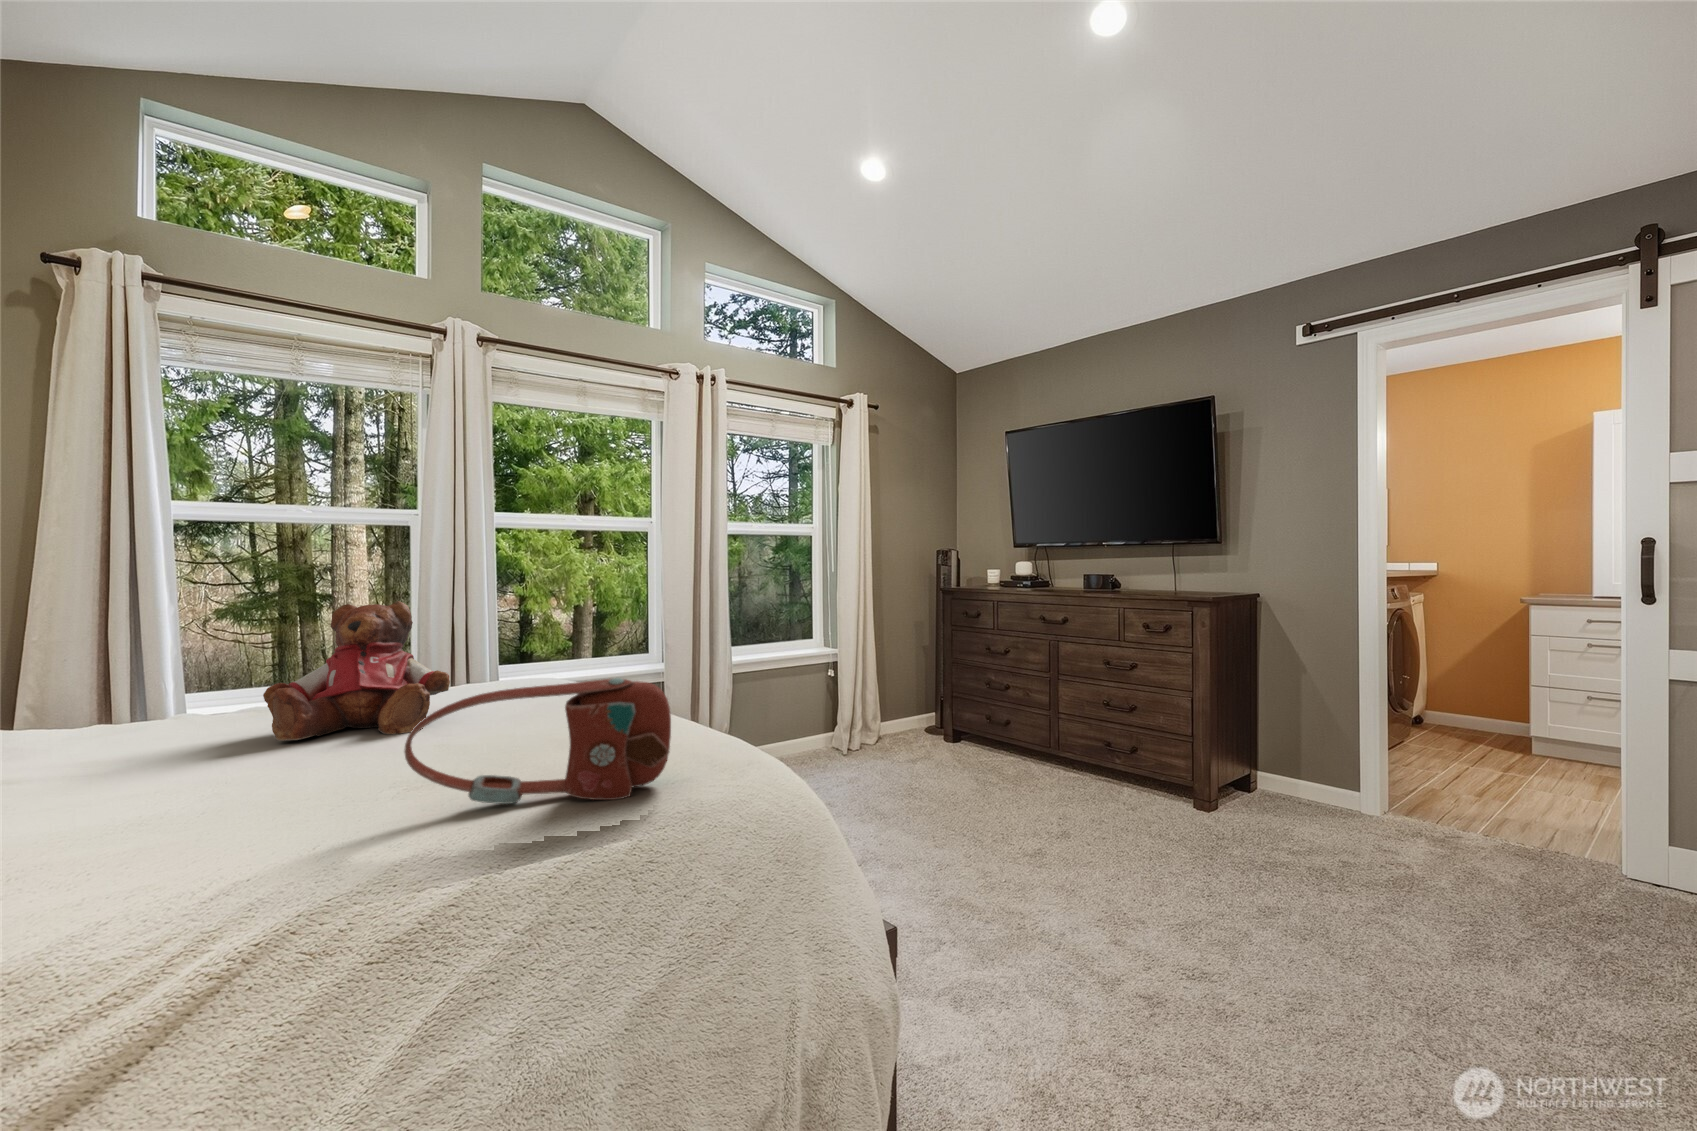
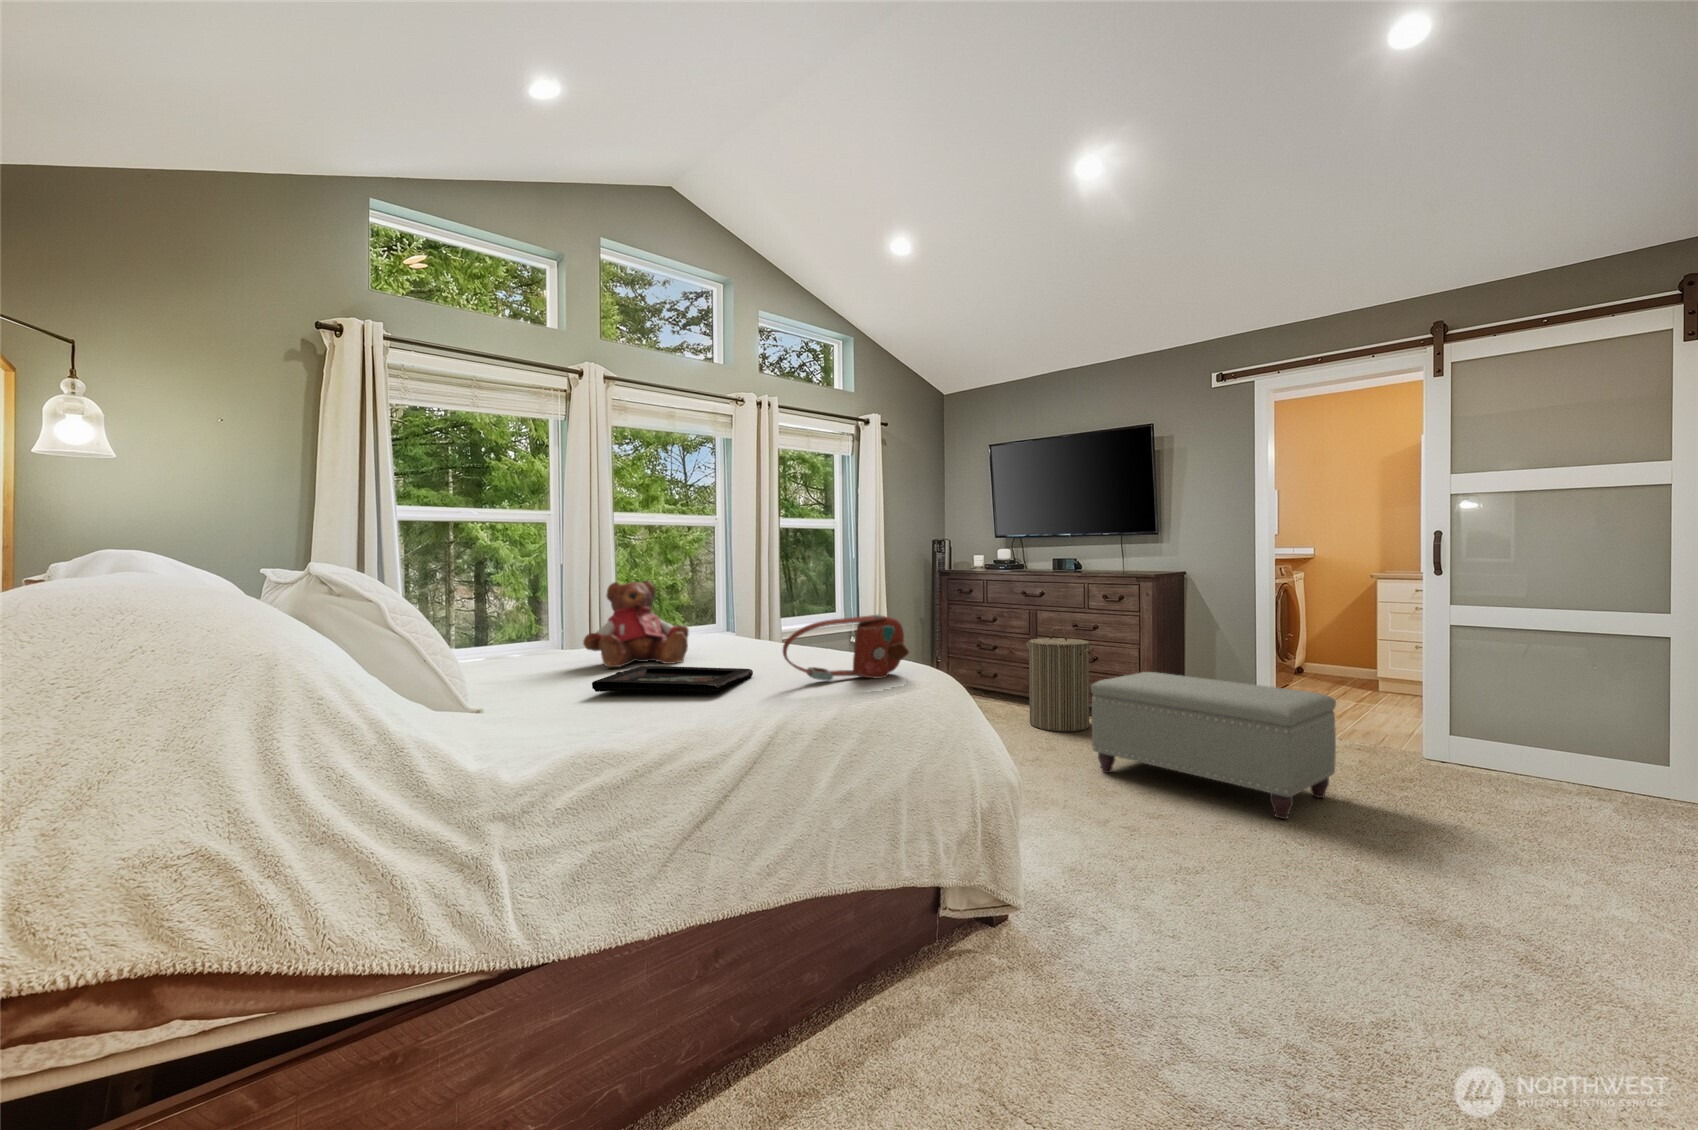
laundry hamper: none [1041,665,1129,806] -> present [1026,628,1094,732]
ottoman: none [1109,735,1495,1002] -> present [1091,672,1336,819]
decorative tray: none [60,750,427,833] -> present [592,666,753,693]

